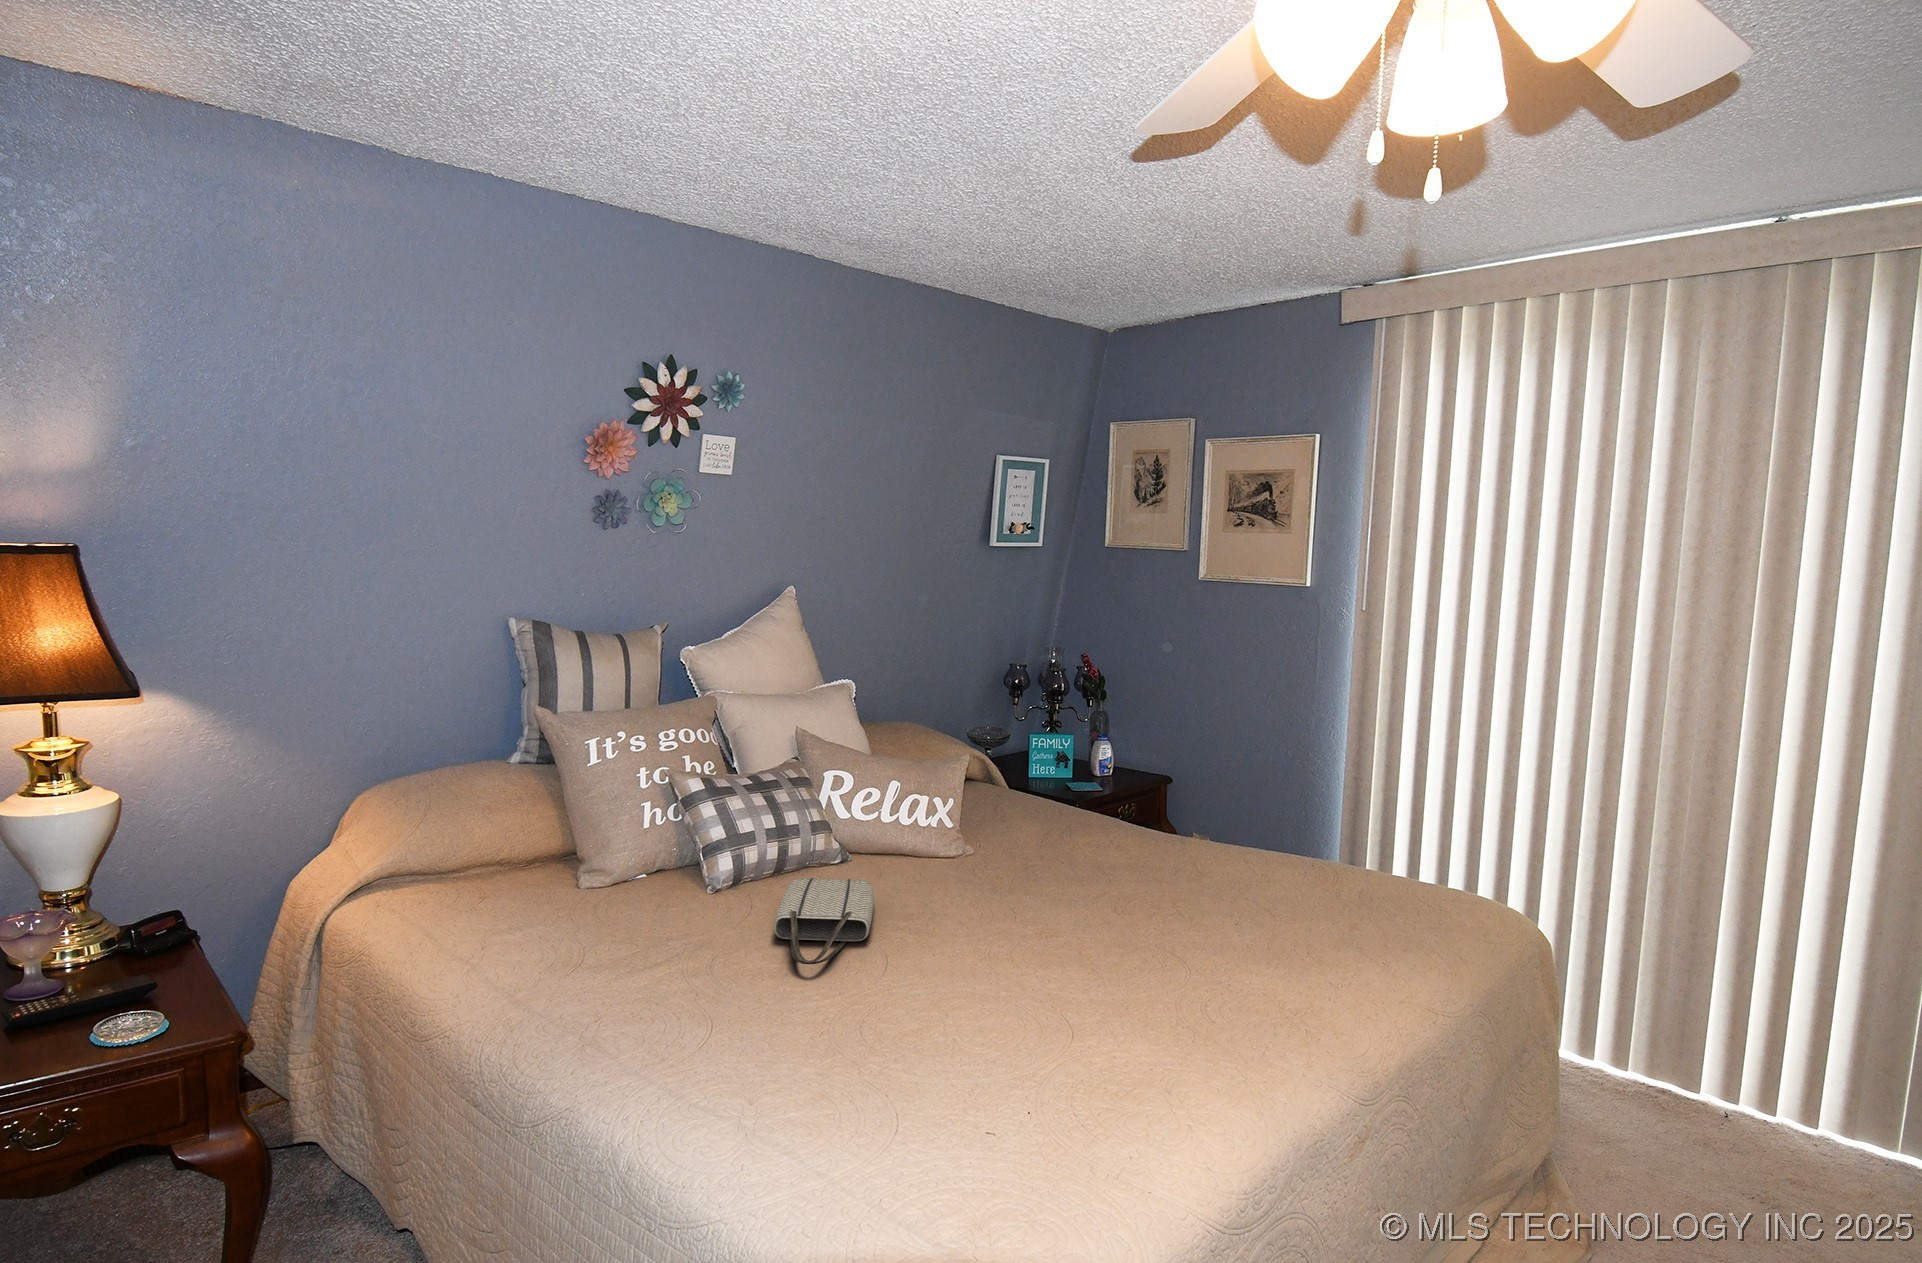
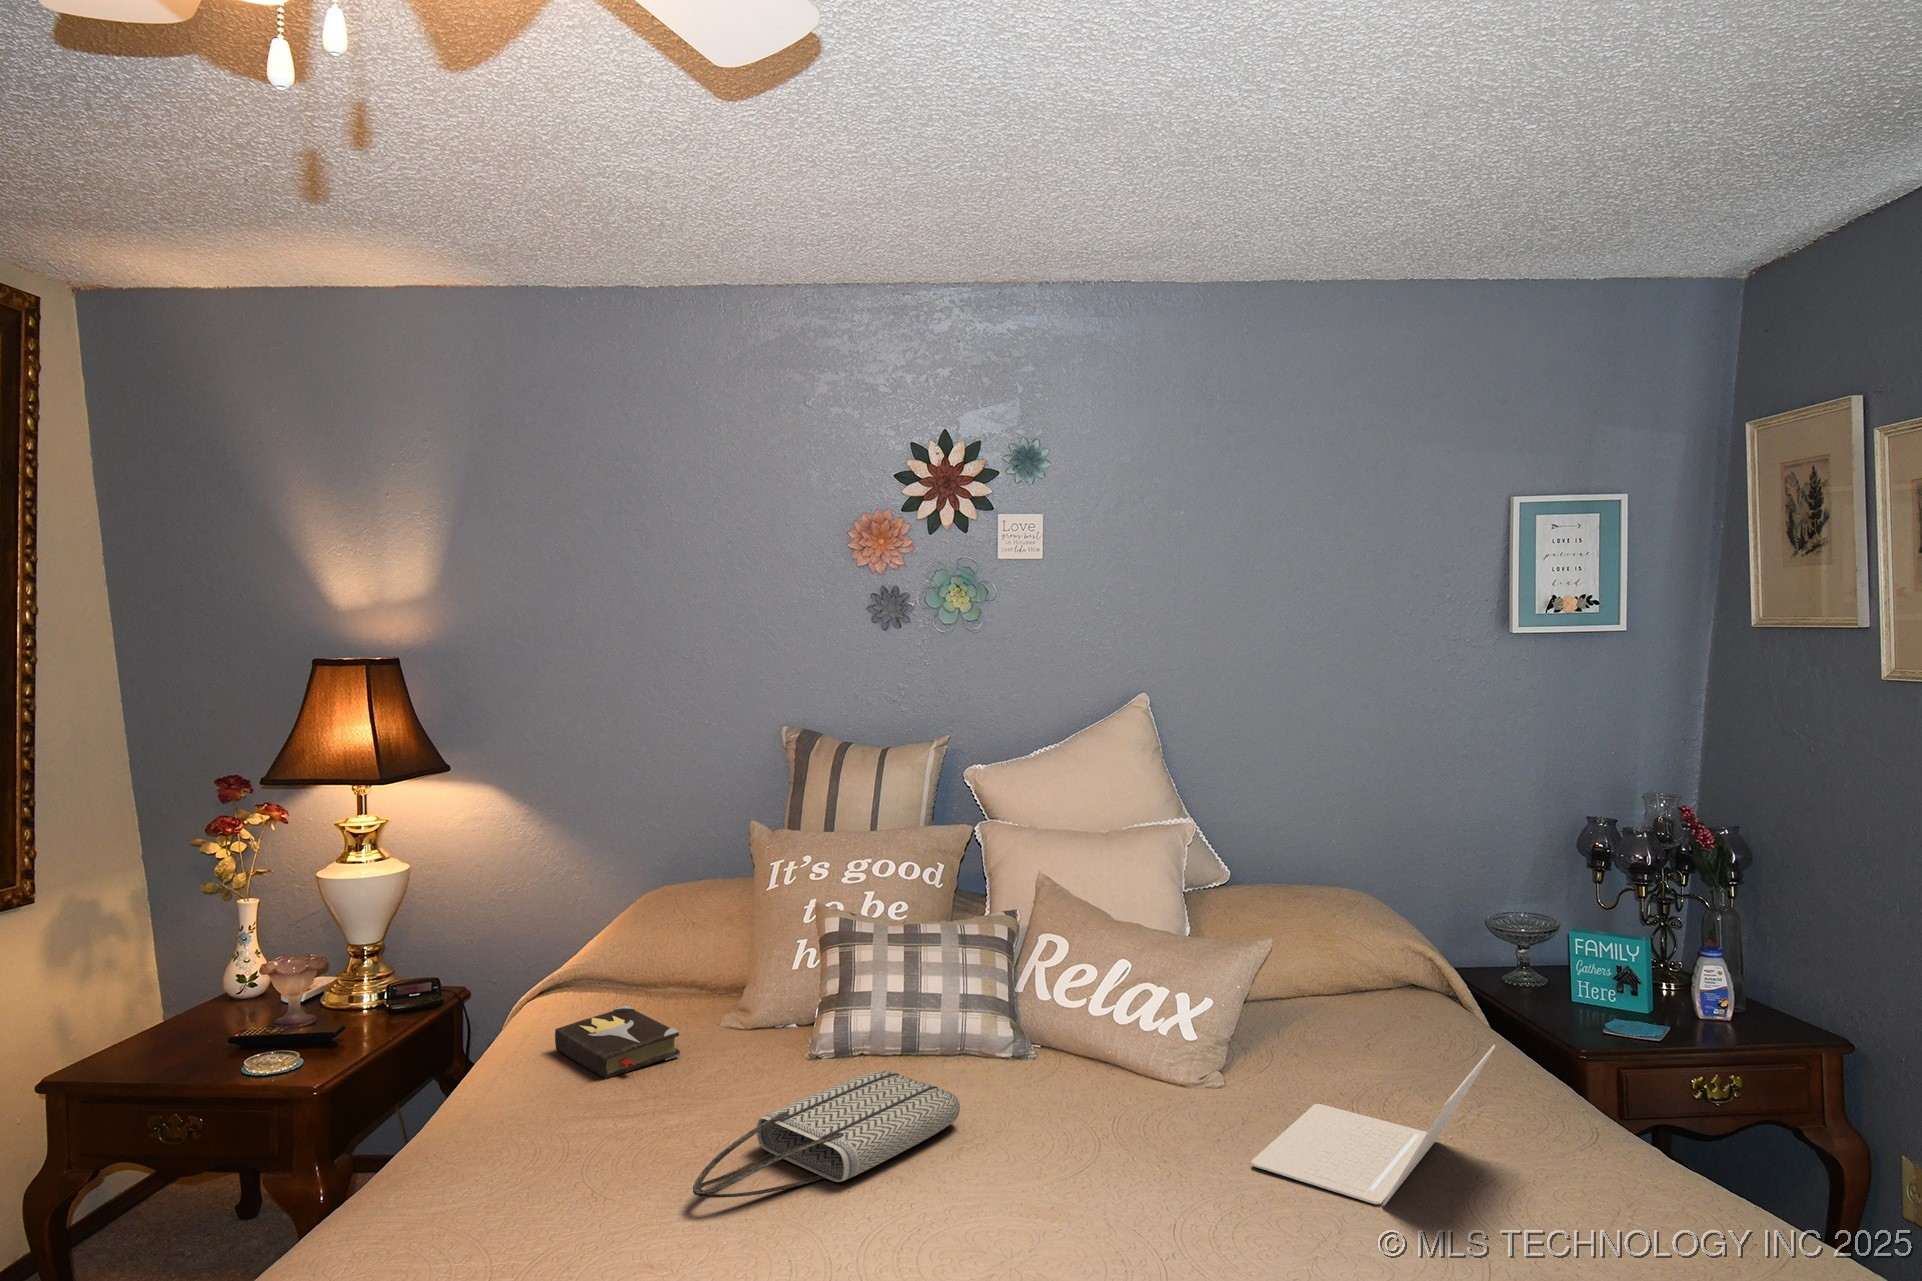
laptop: none [1029,796,1152,884] -> present [1251,1045,1495,1206]
hardback book: none [468,881,593,935] -> present [555,1005,680,1079]

